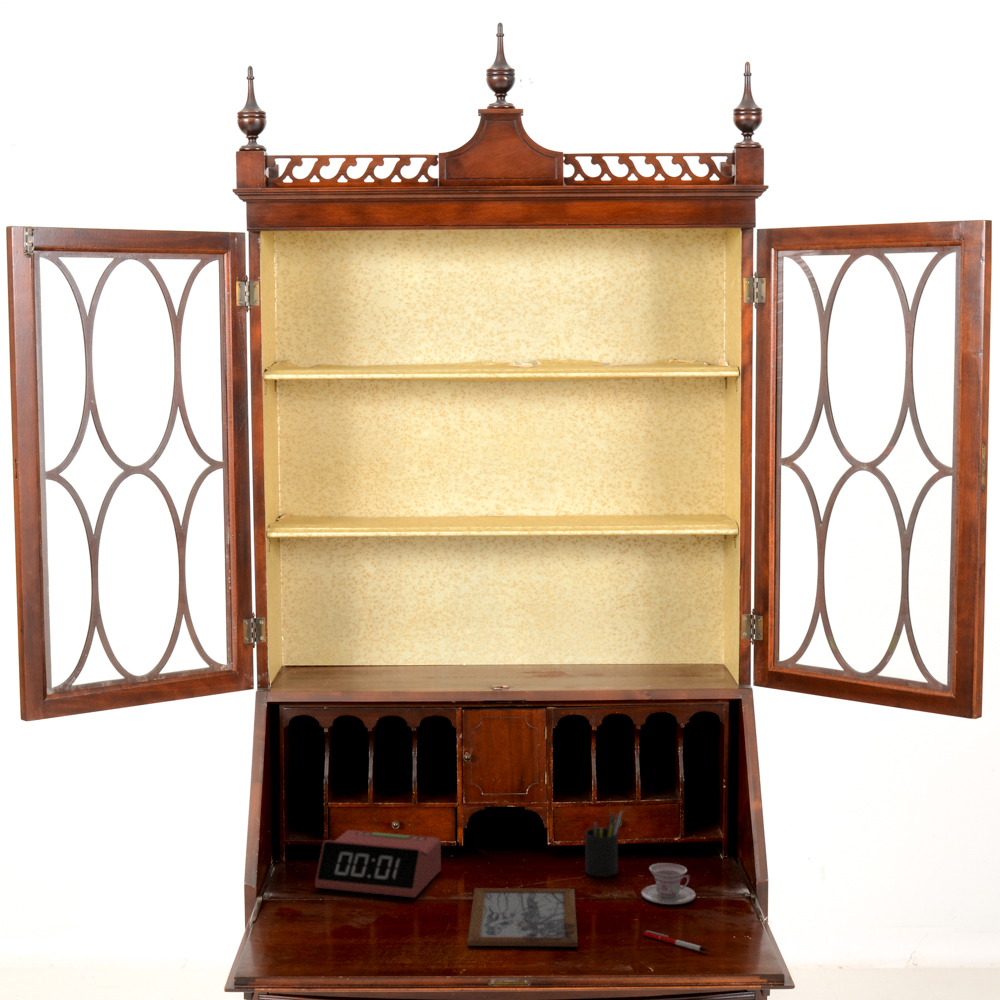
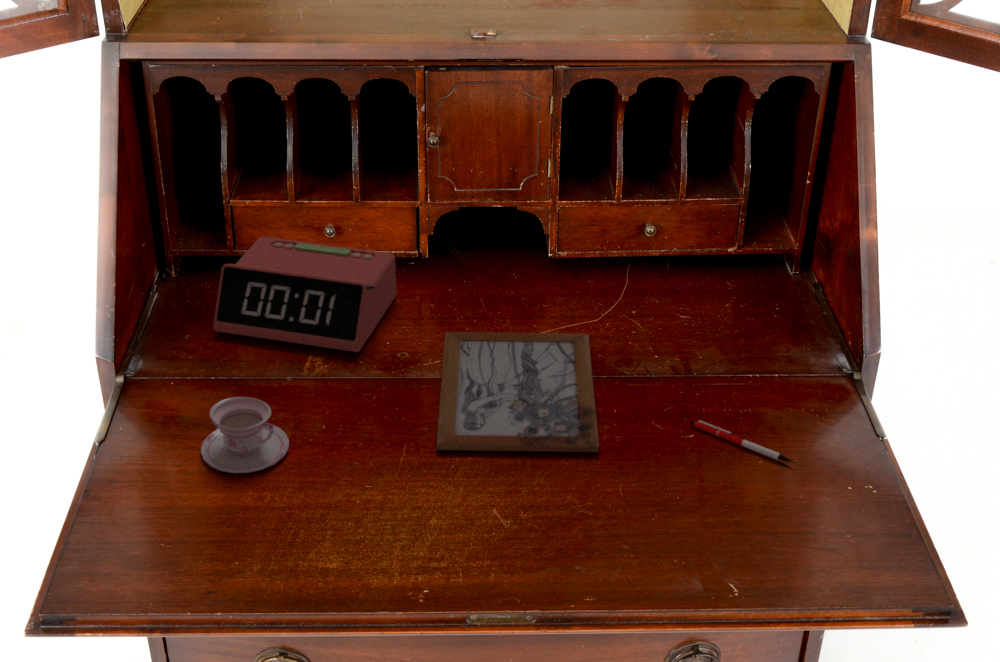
pen holder: present [585,812,622,877] -> none [602,217,662,309]
teacup: present [641,863,696,904] -> present [201,397,289,473]

